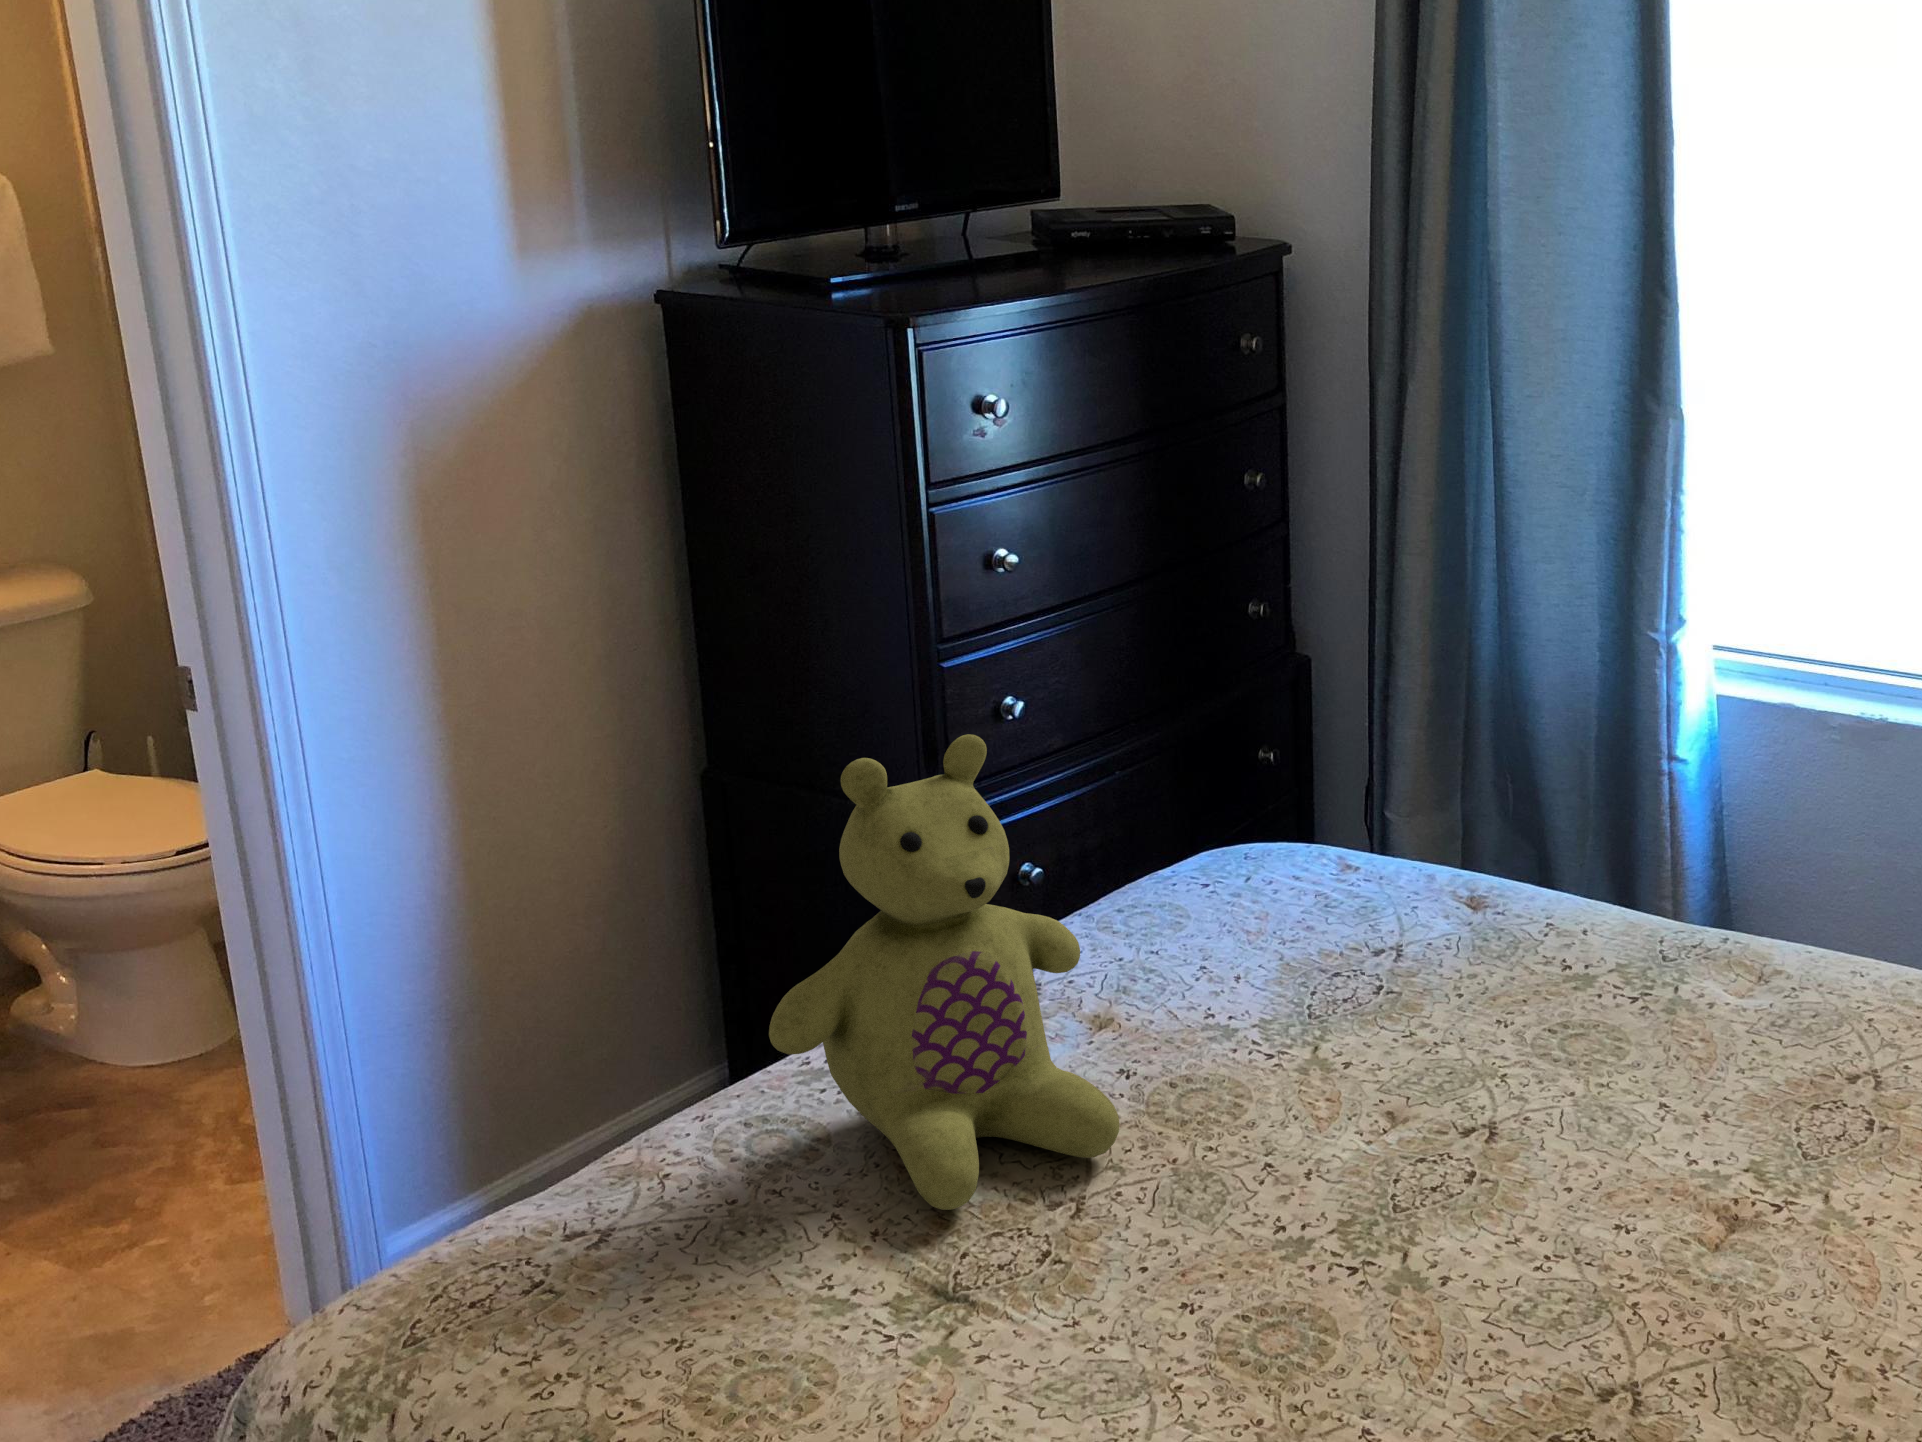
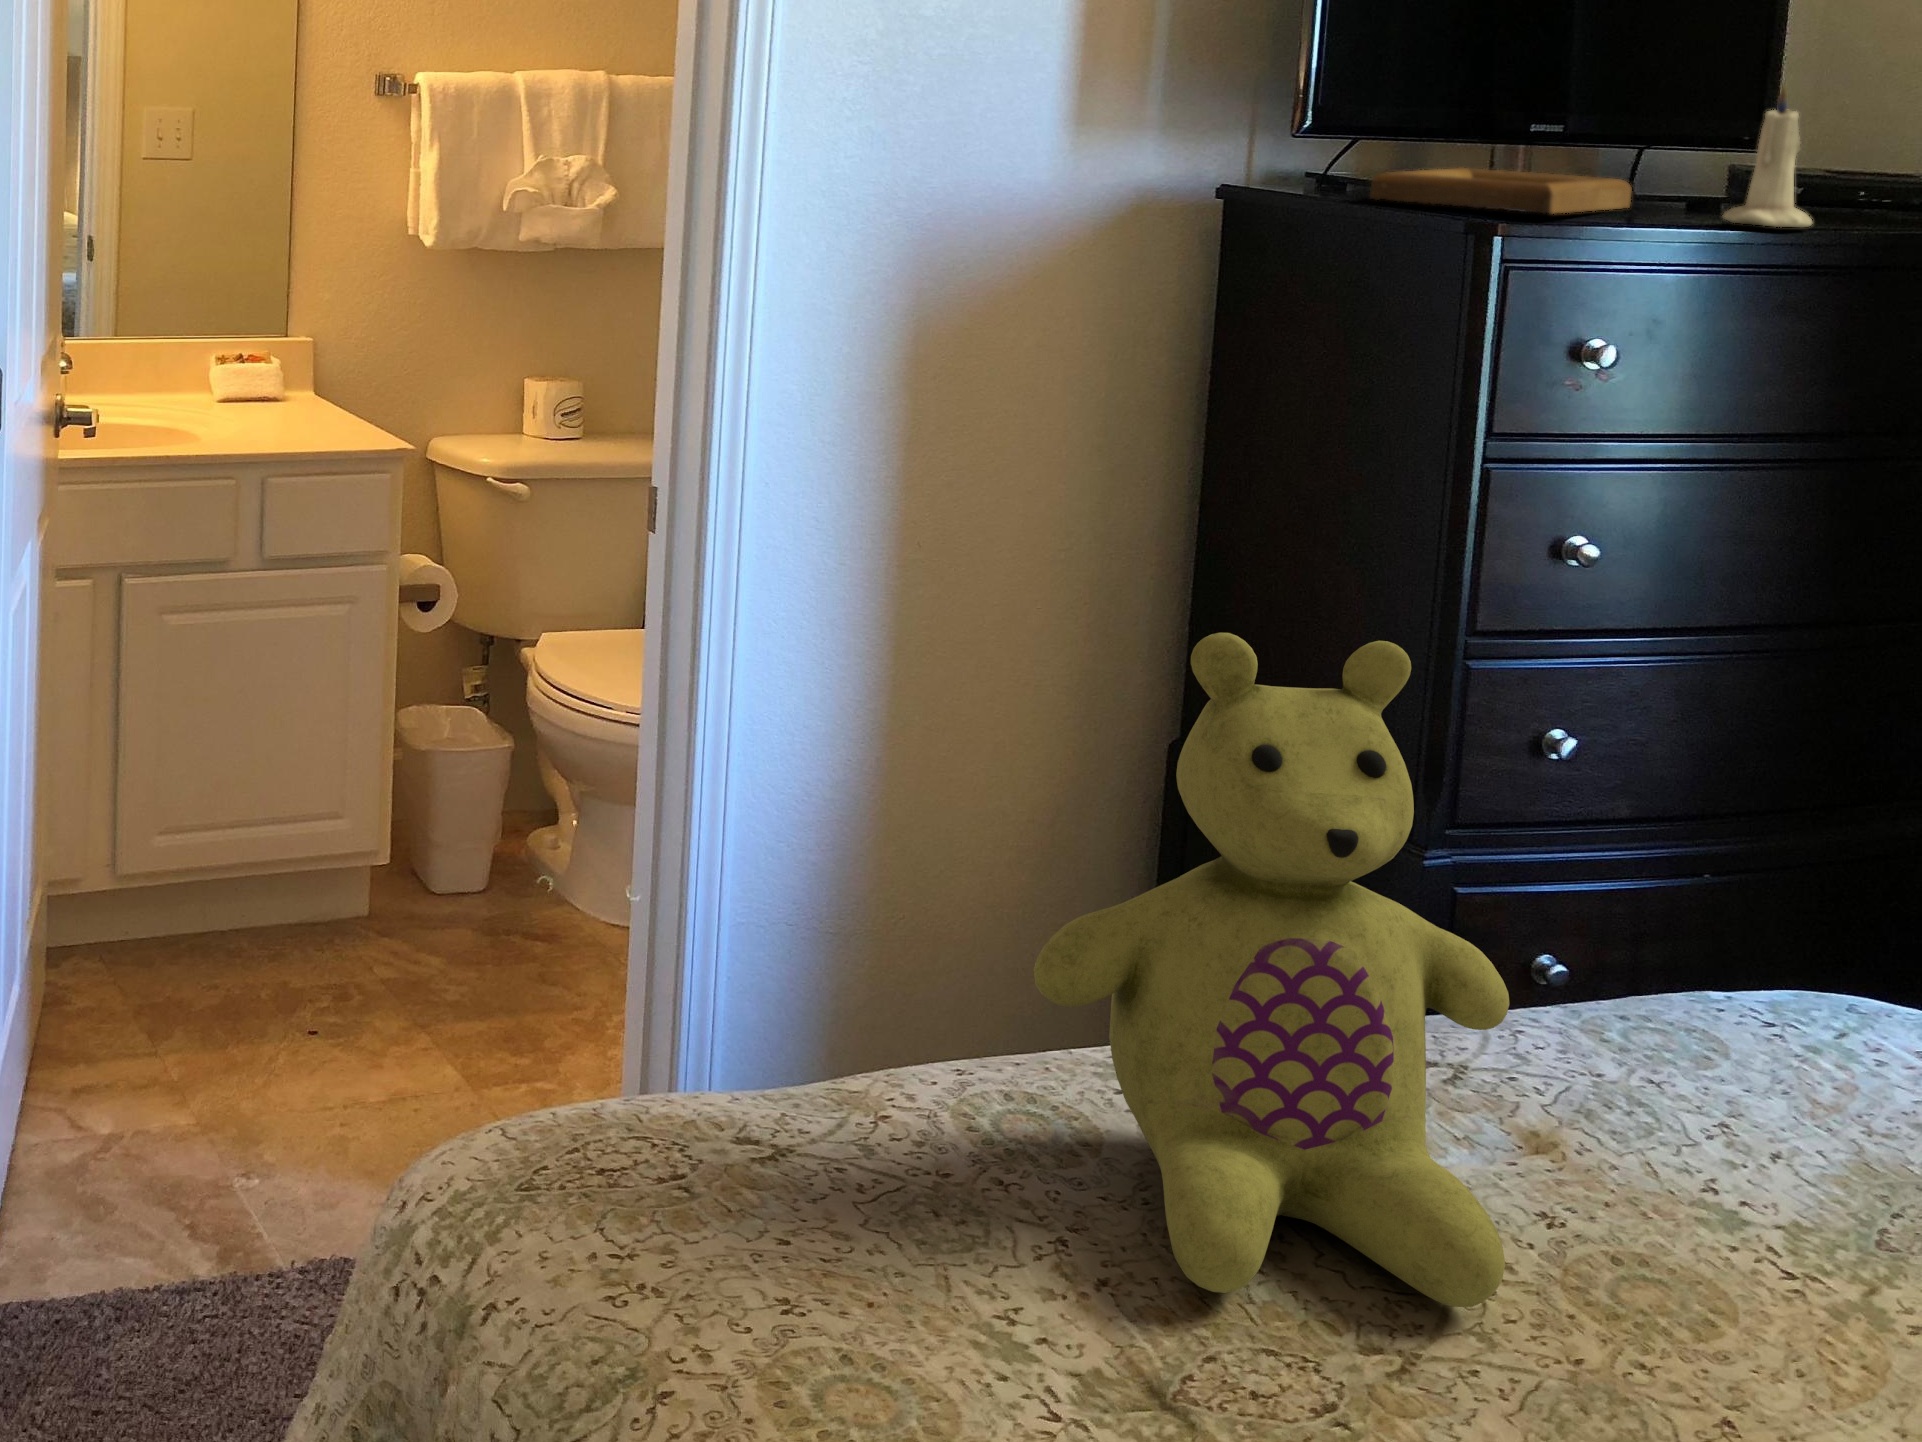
candle: none [1052,169,1113,285] -> present [1723,84,1812,227]
picture frame: none [791,247,983,297] -> present [1370,168,1632,213]

